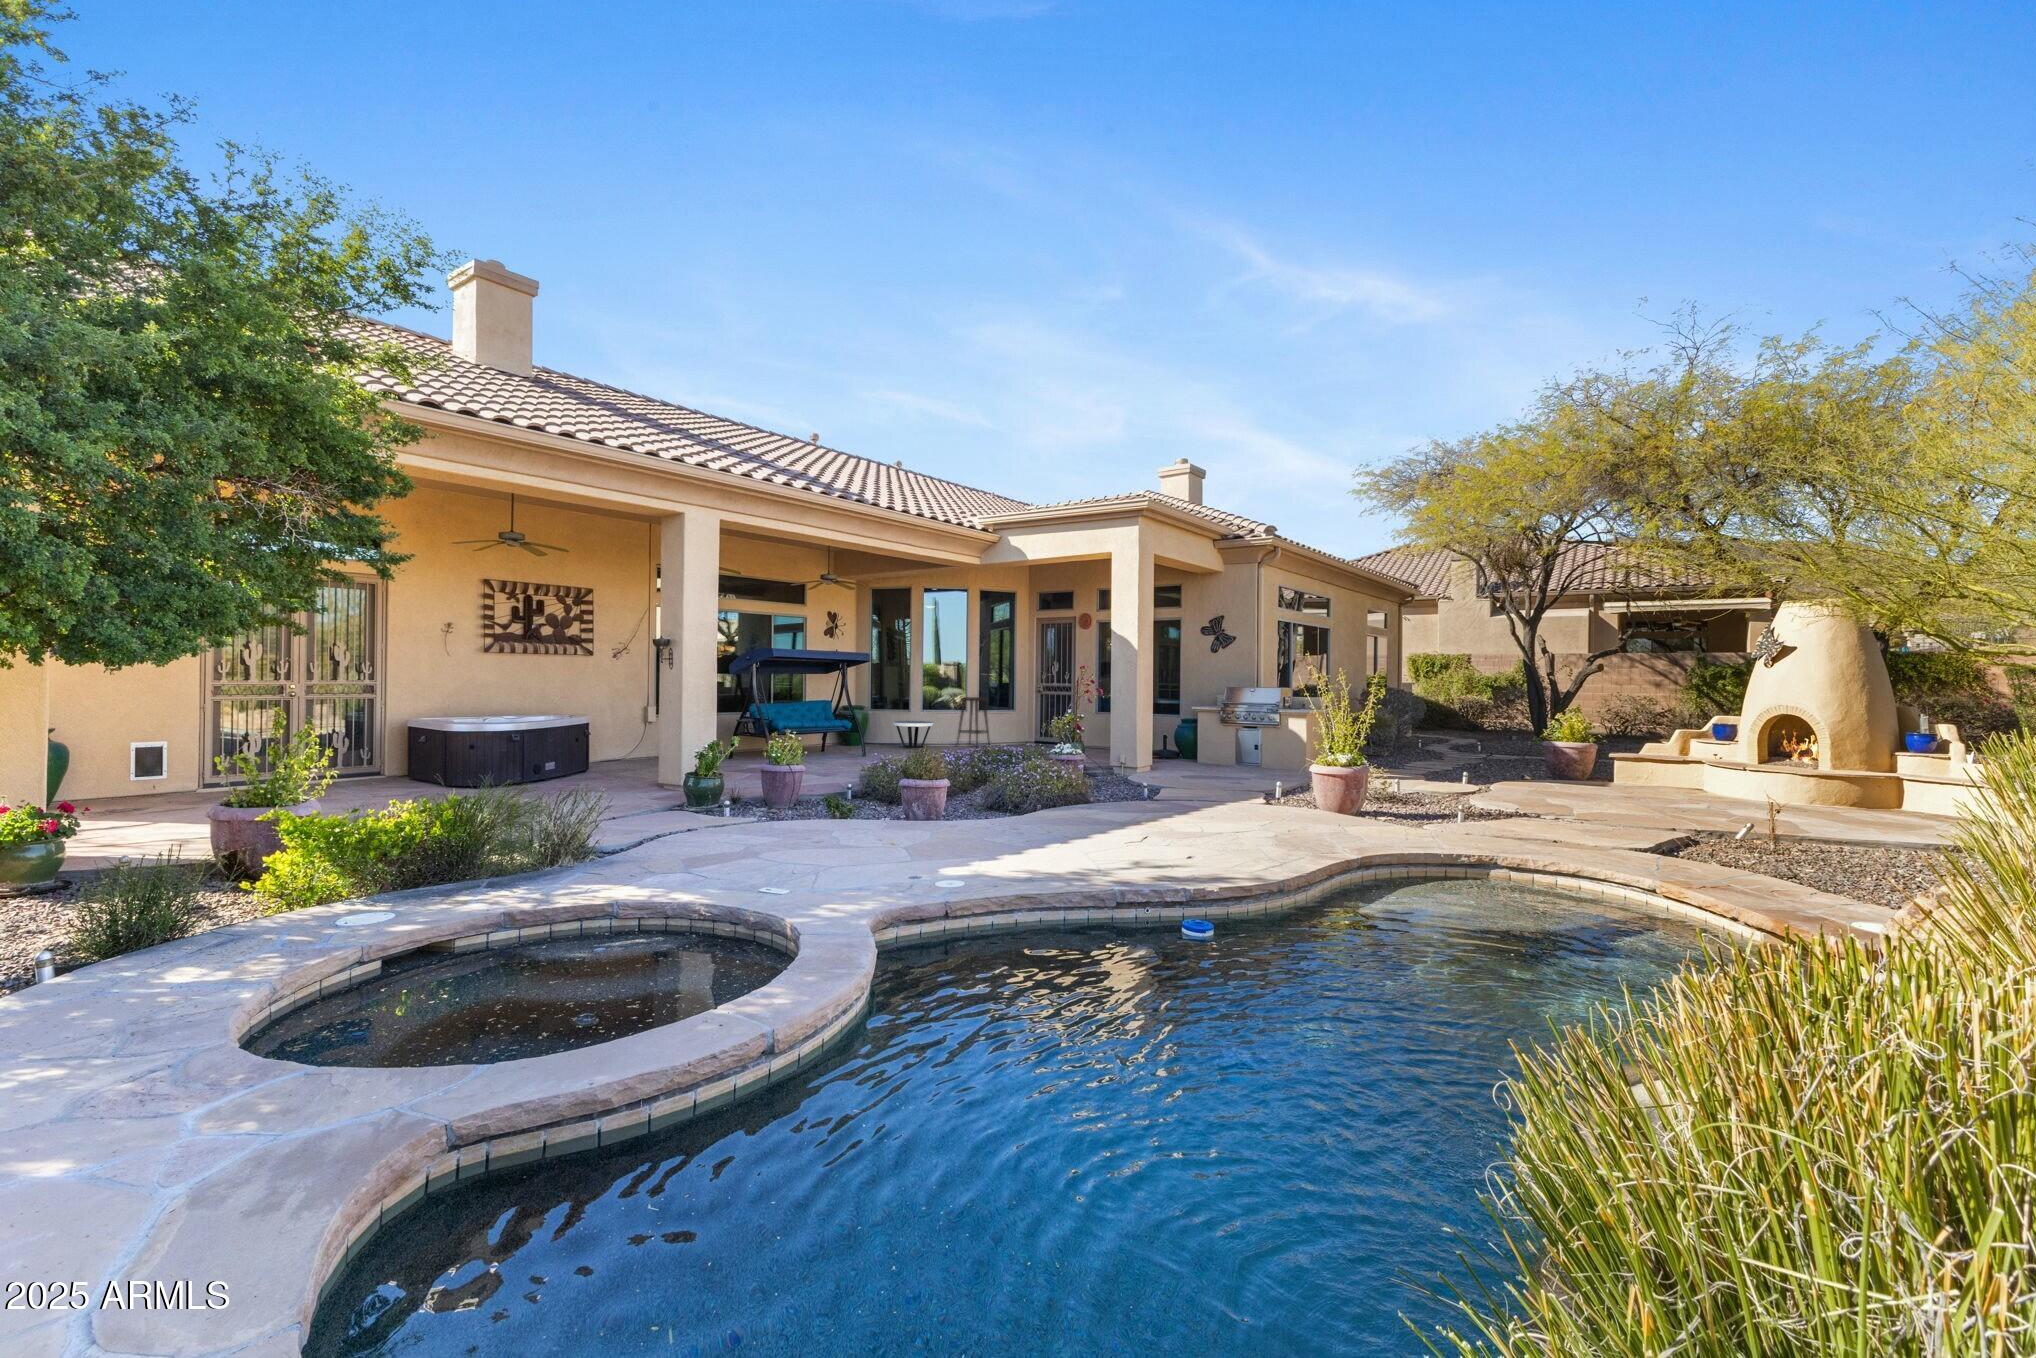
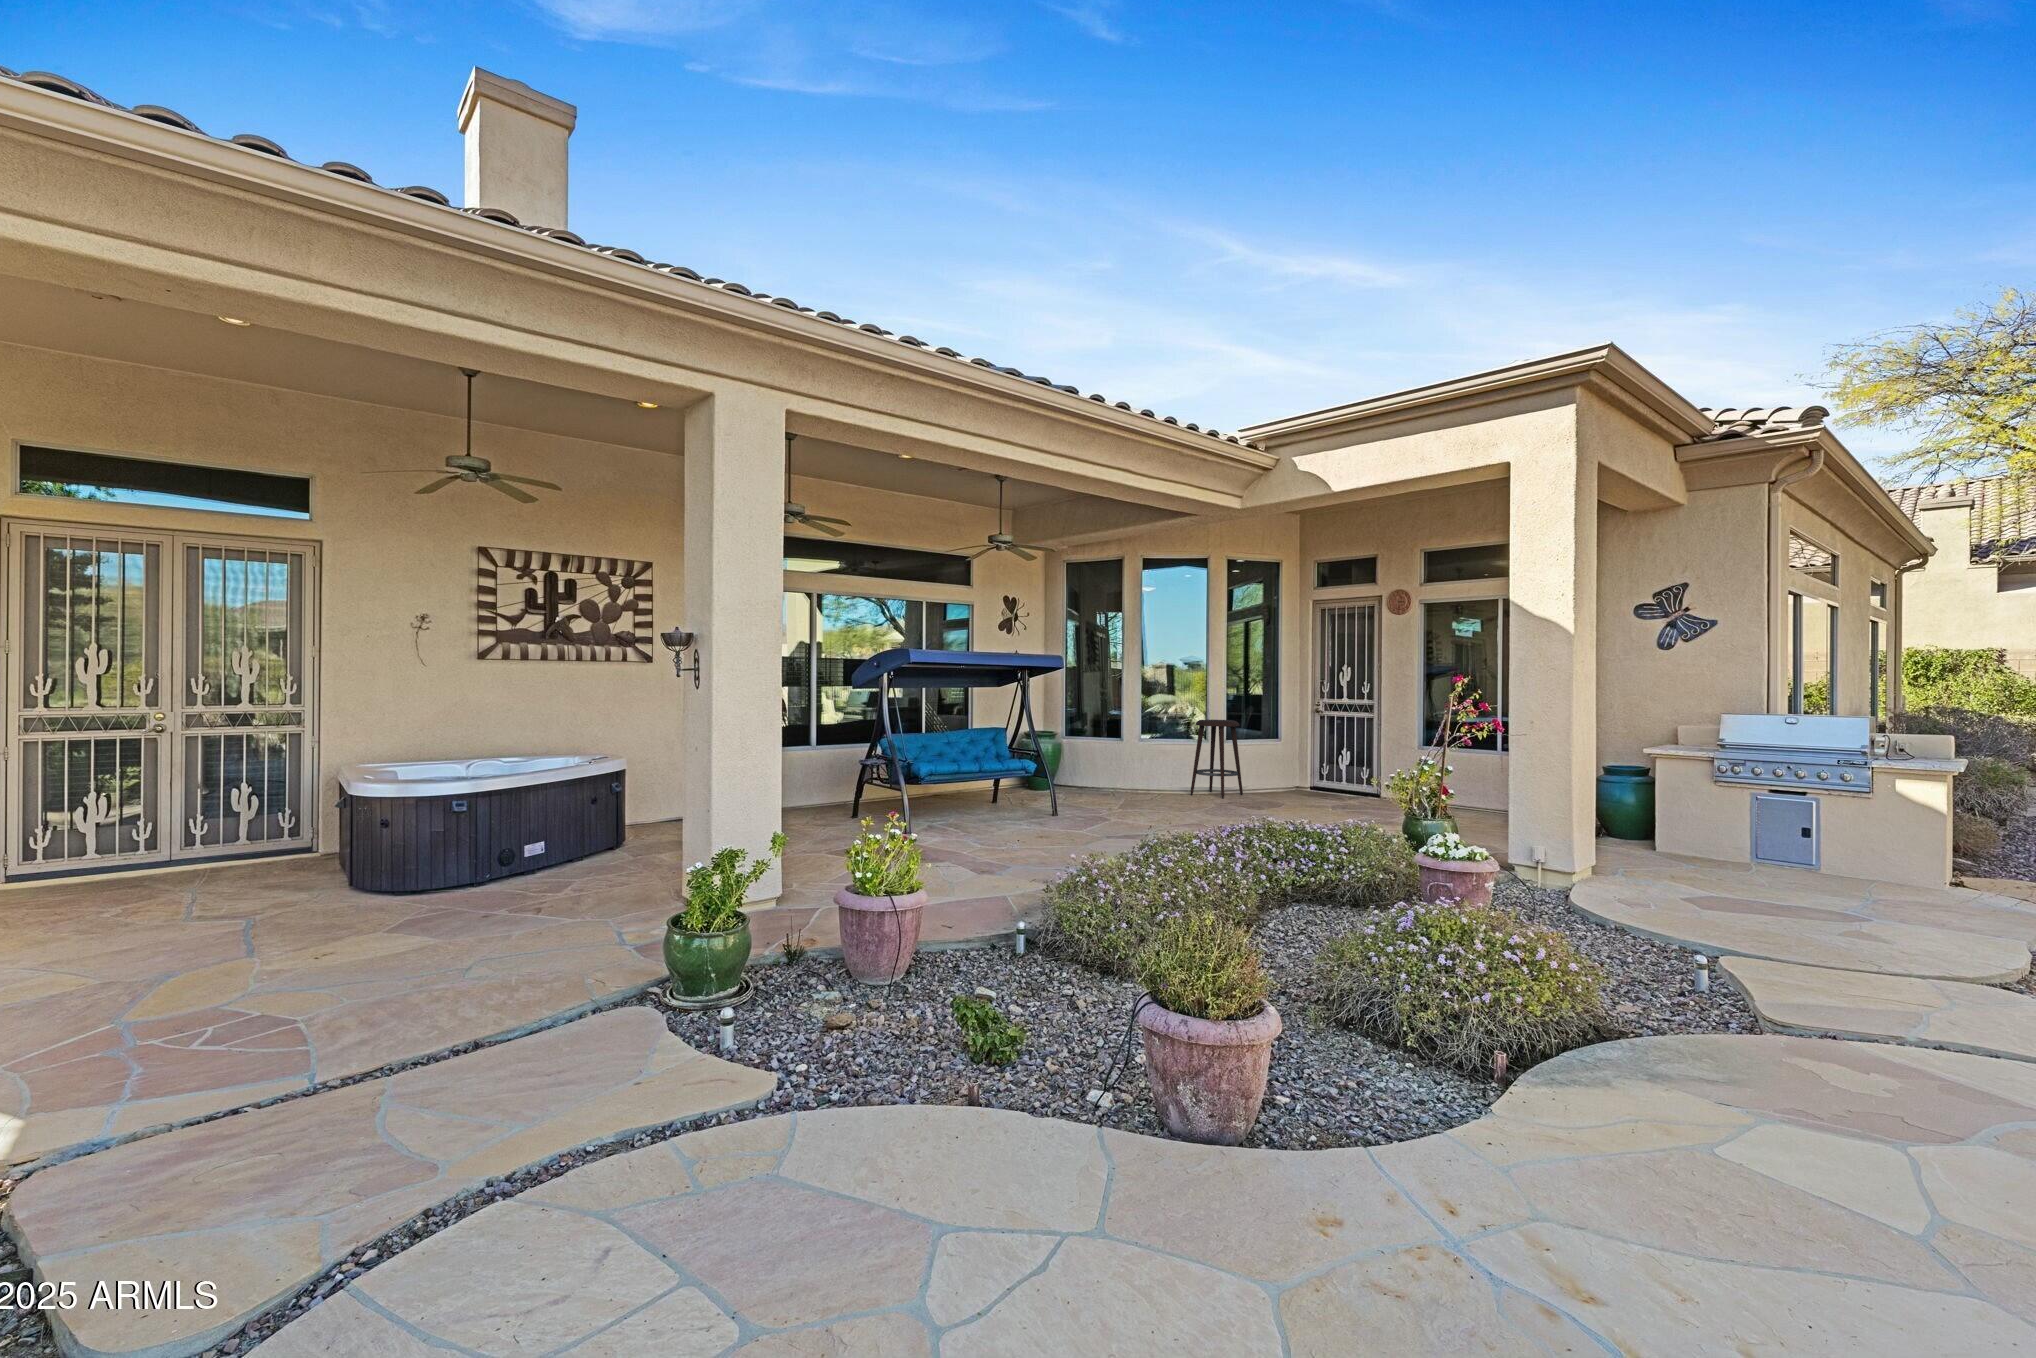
side table: present [894,721,933,748] -> none [1096,754,1155,797]

